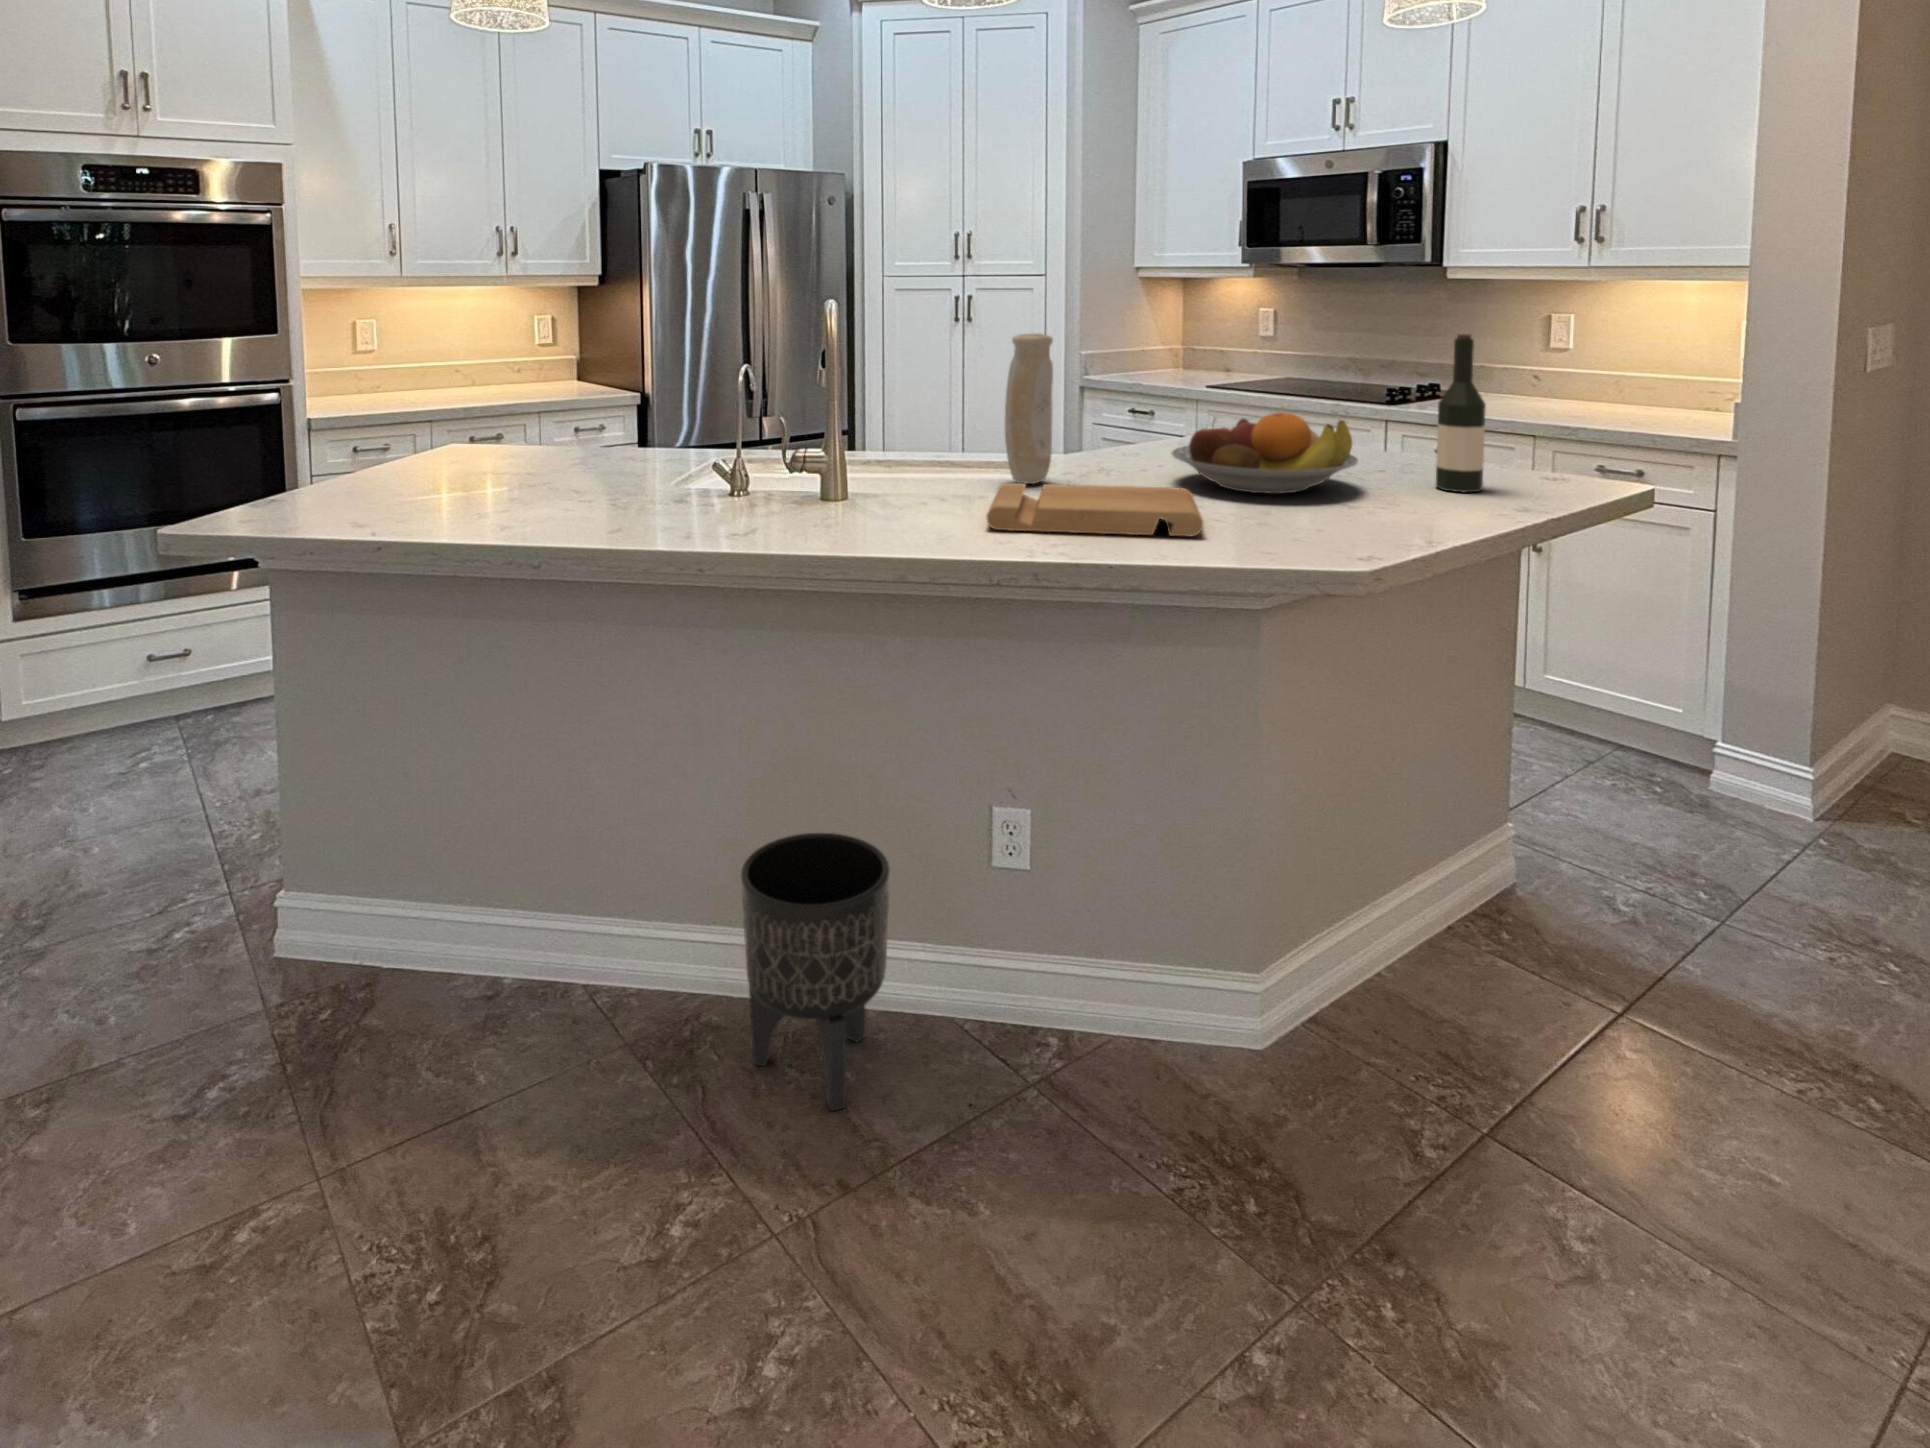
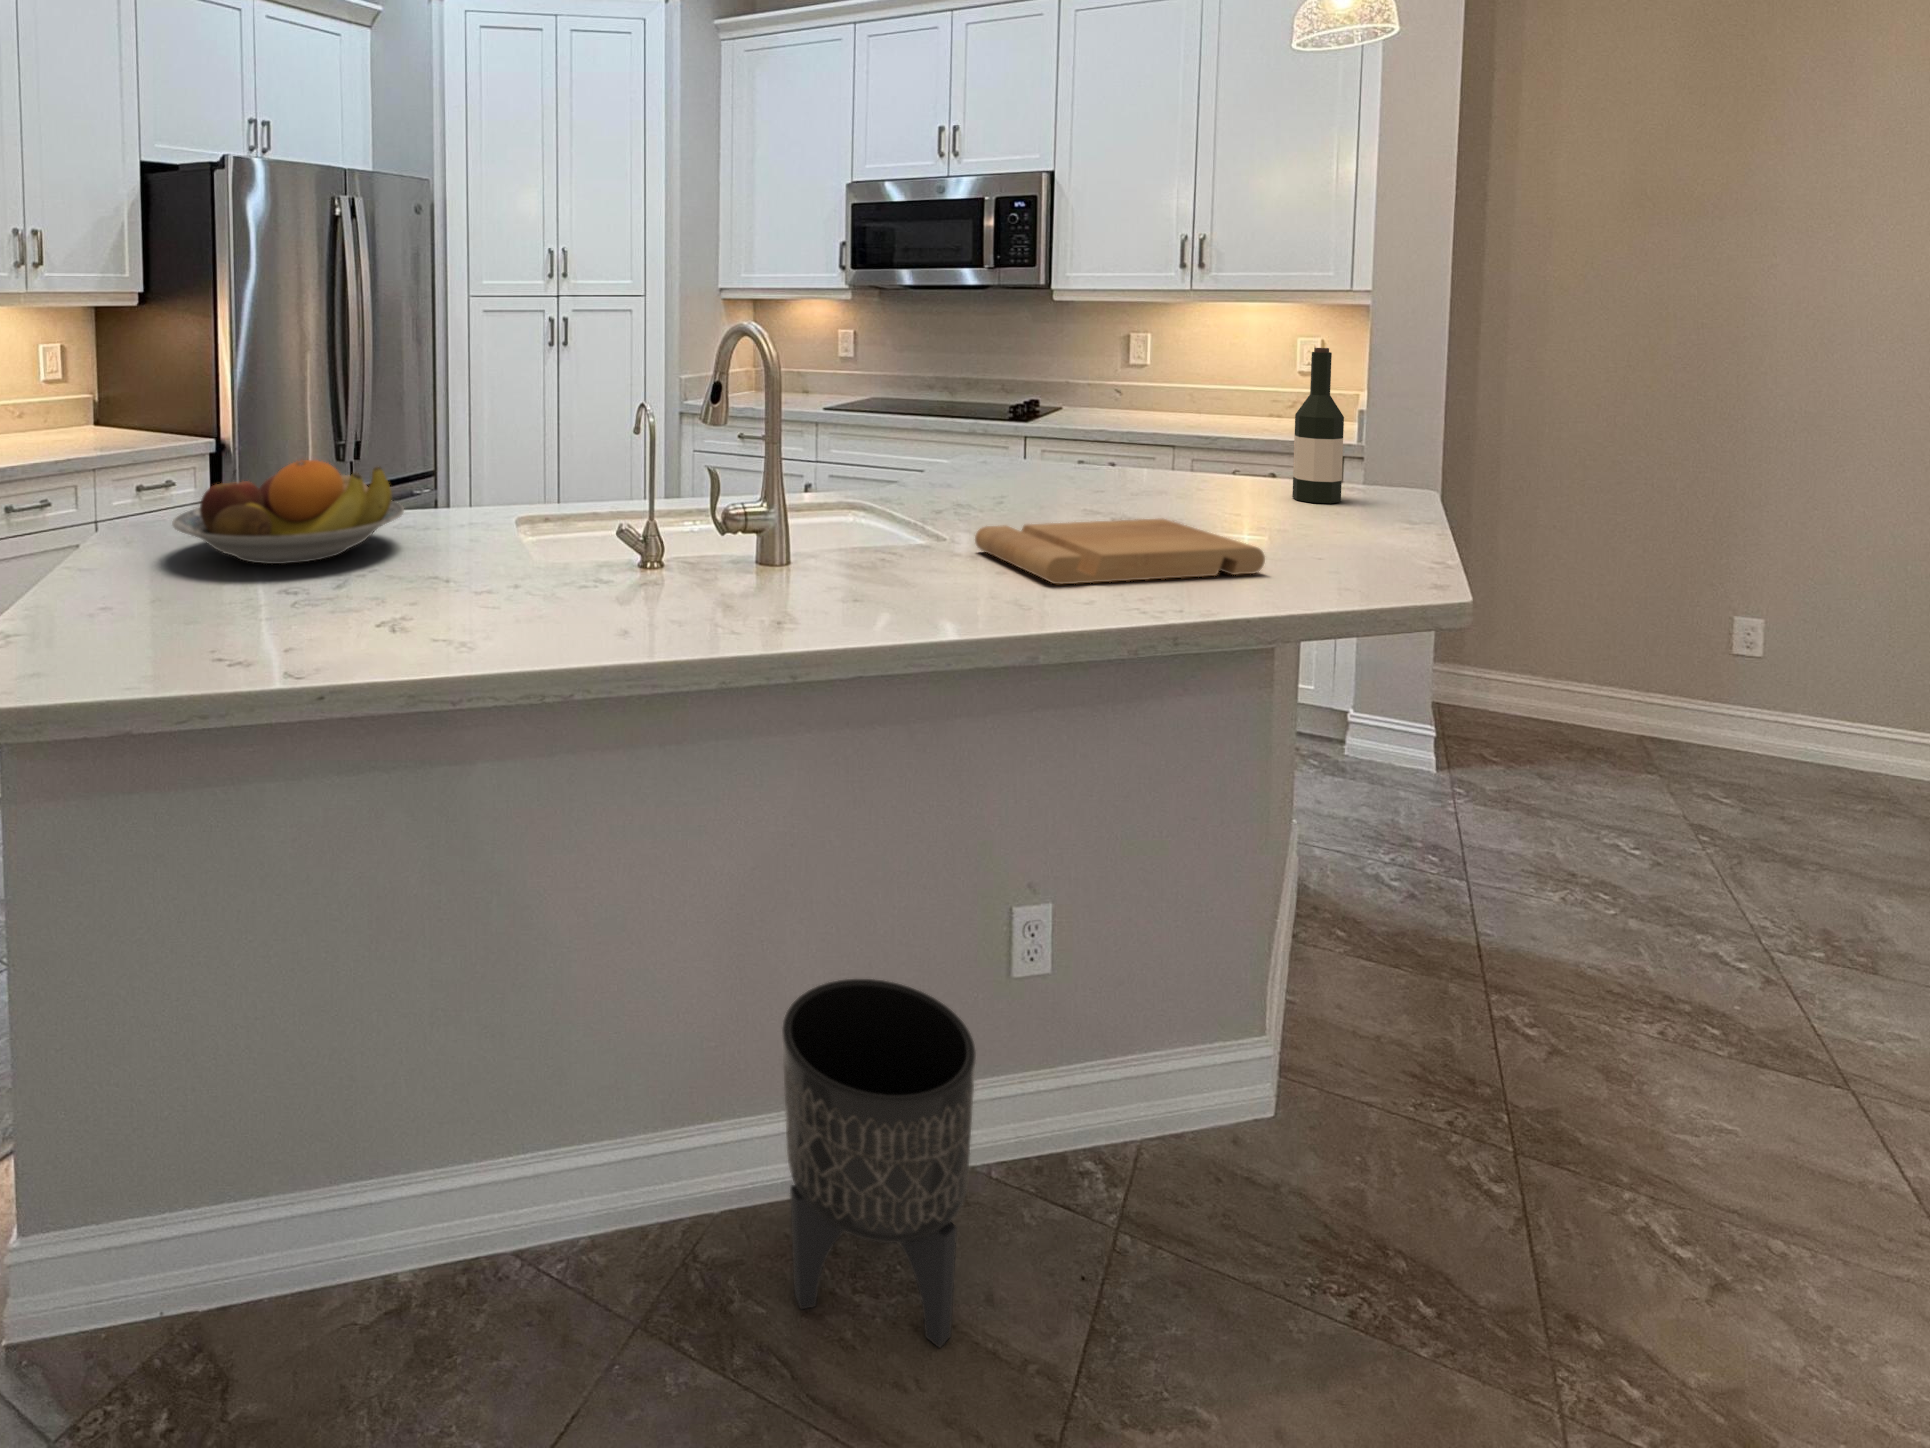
vase: present [1005,334,1053,484] -> none [916,354,965,524]
fruit bowl: present [1172,412,1358,494] -> present [172,460,404,564]

